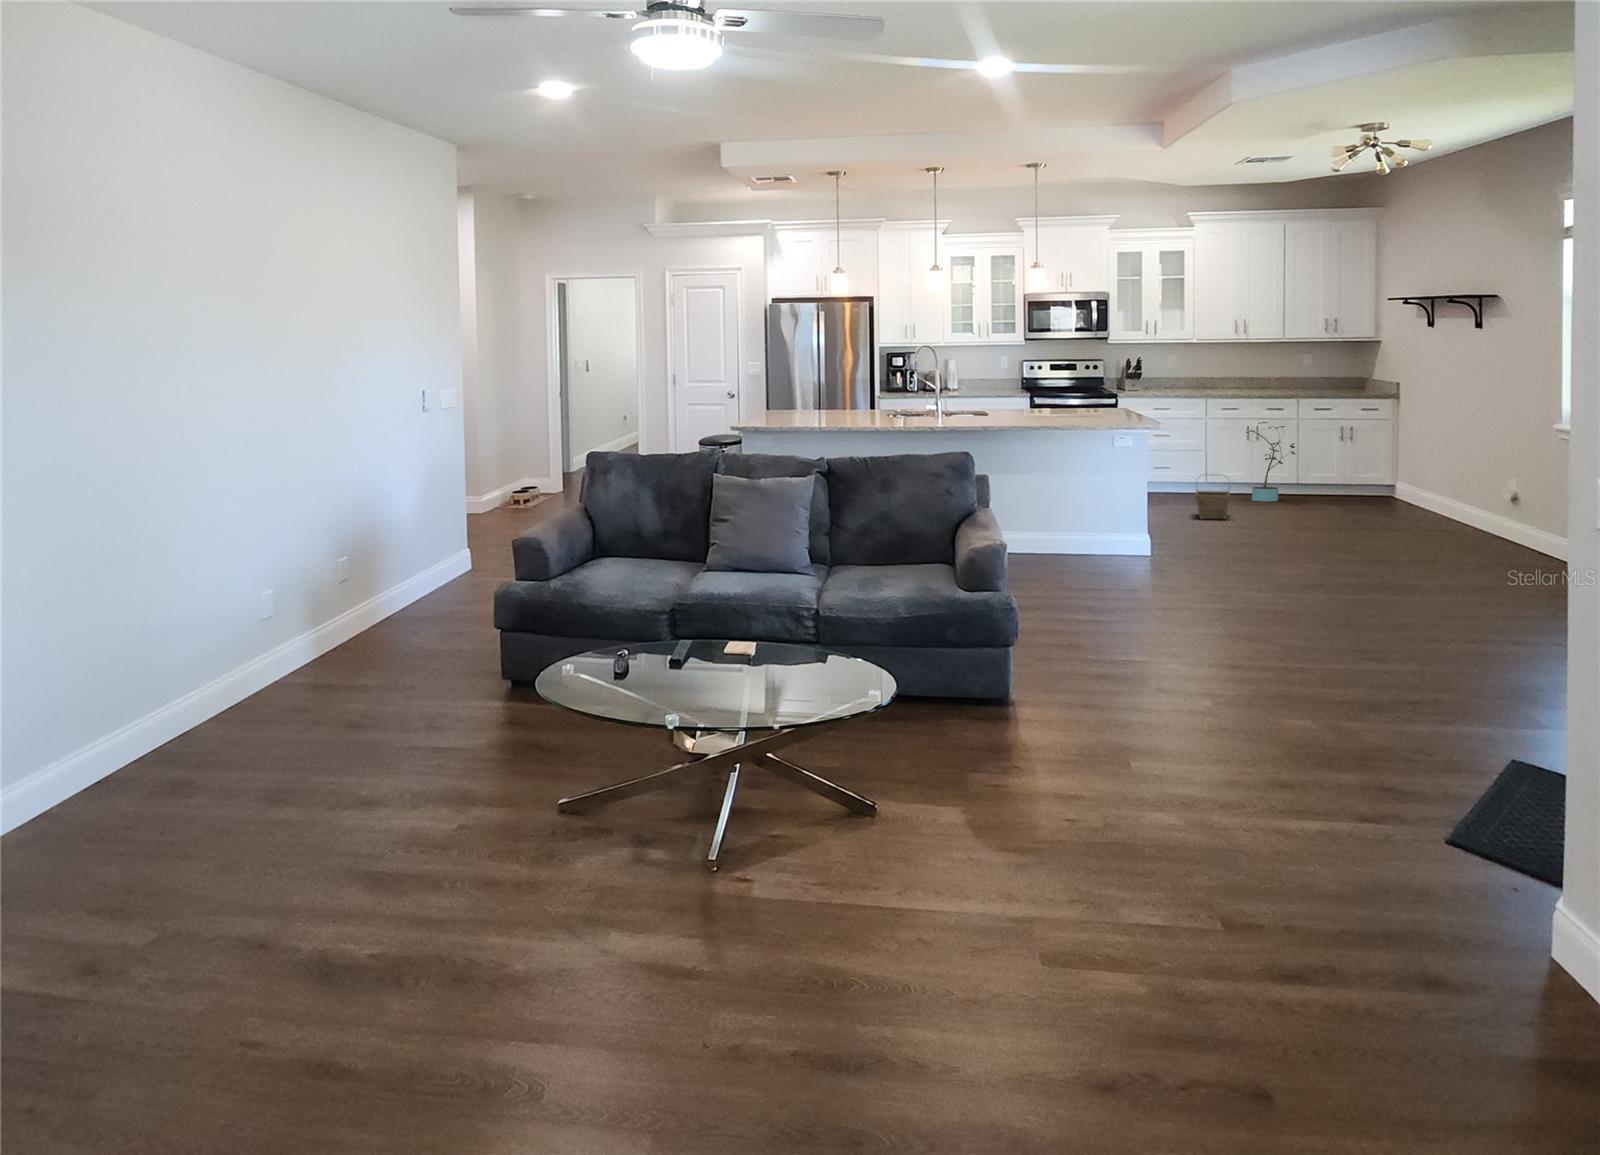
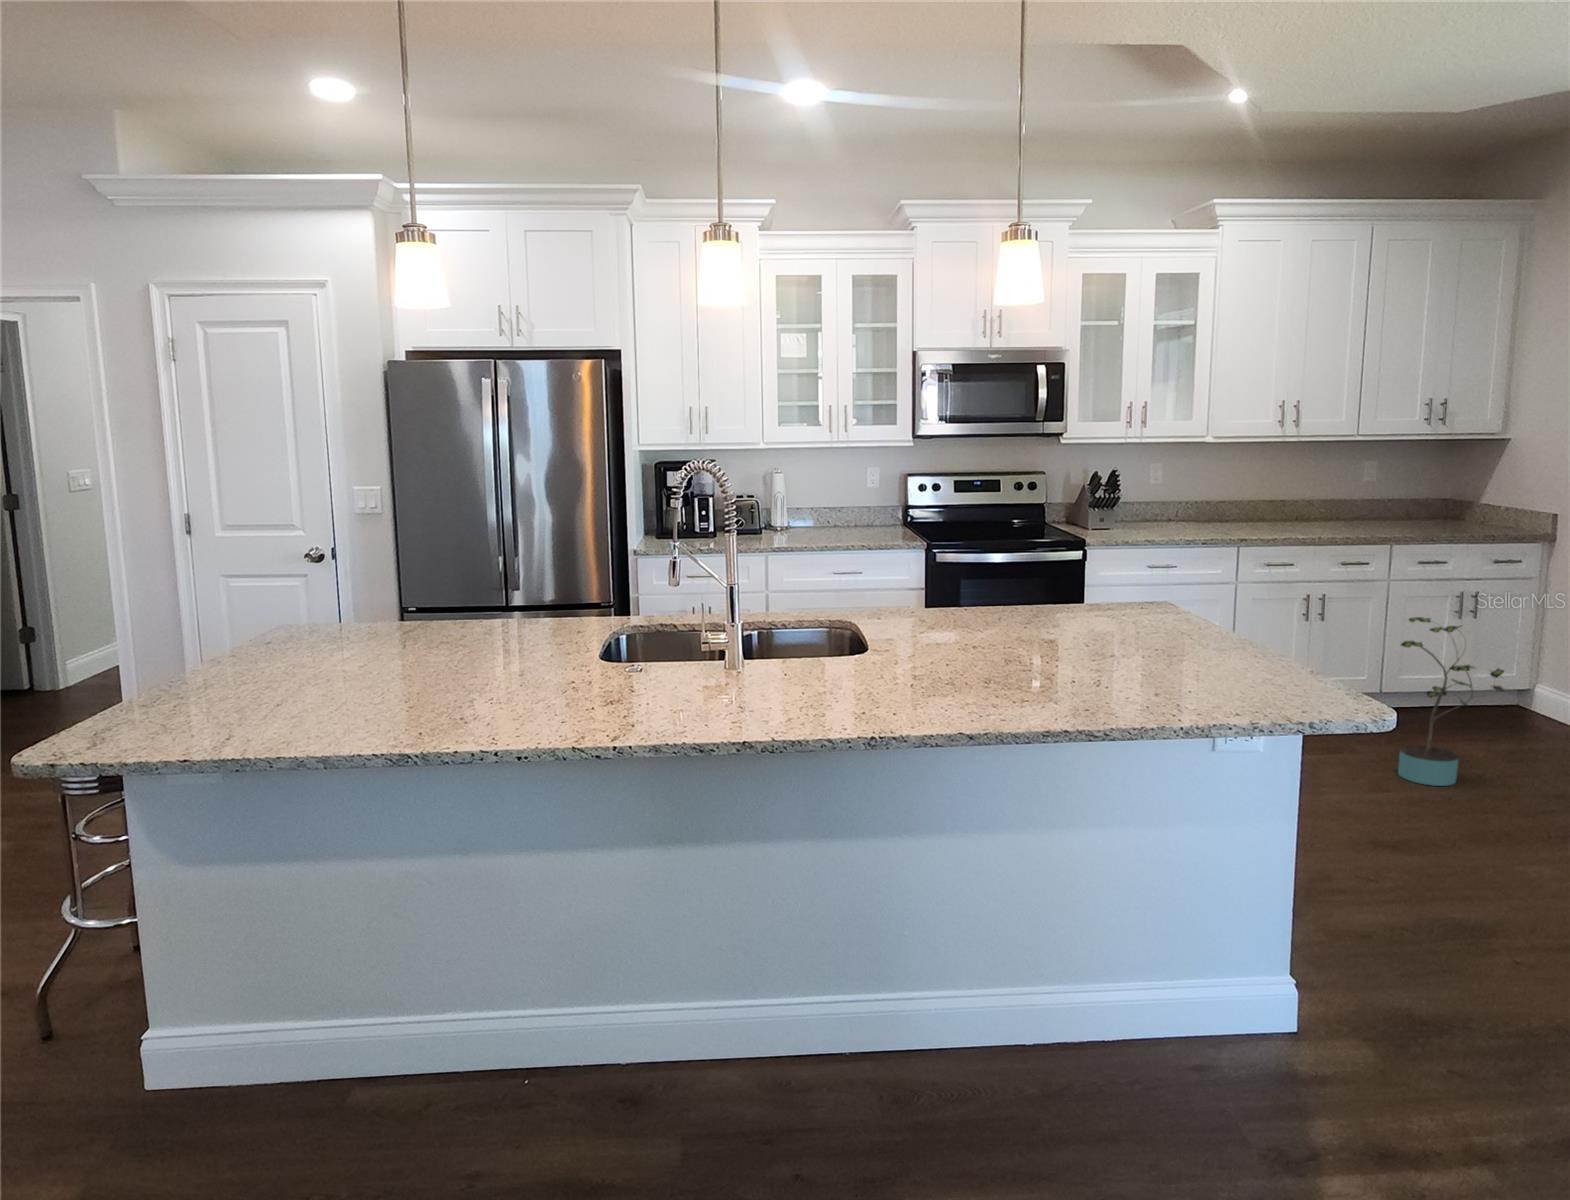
basket: present [1195,476,1230,519] -> none [1404,810,1540,941]

